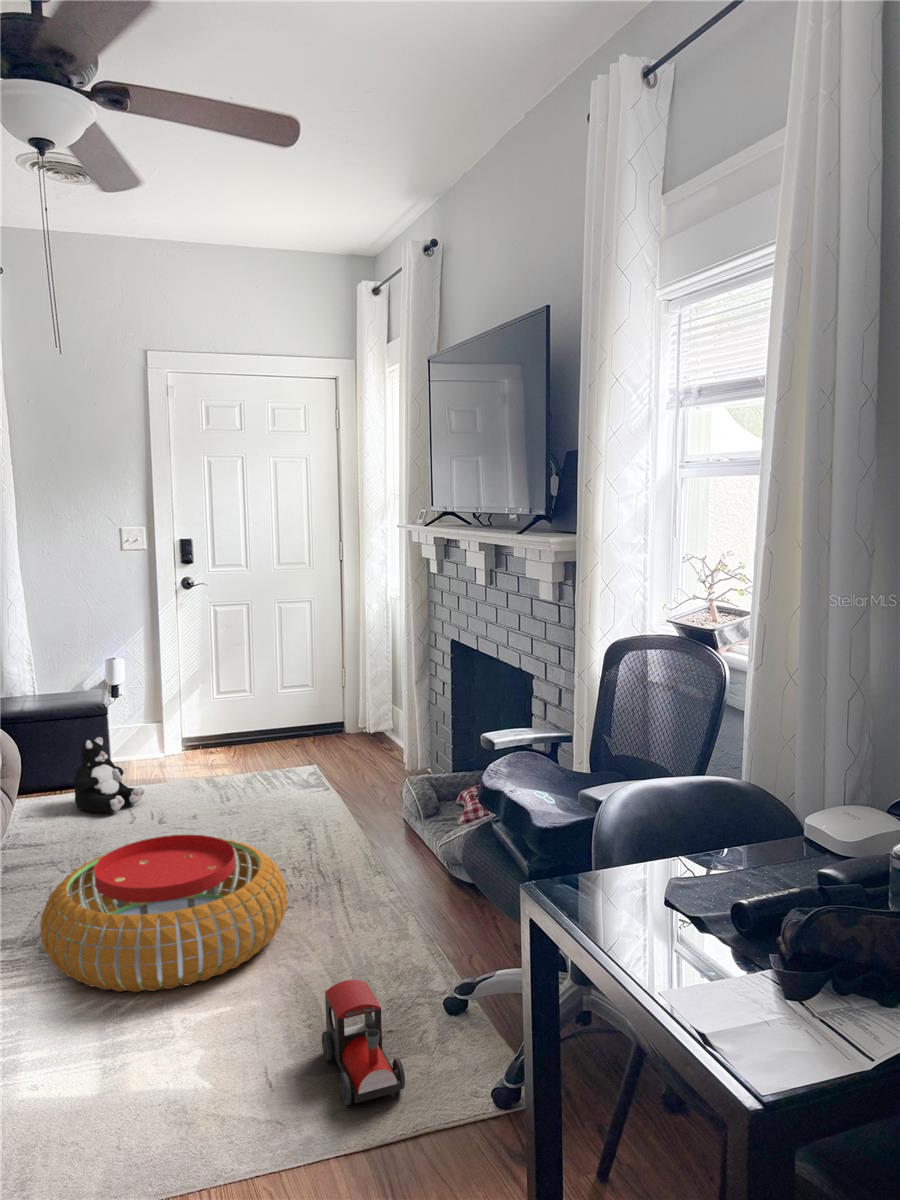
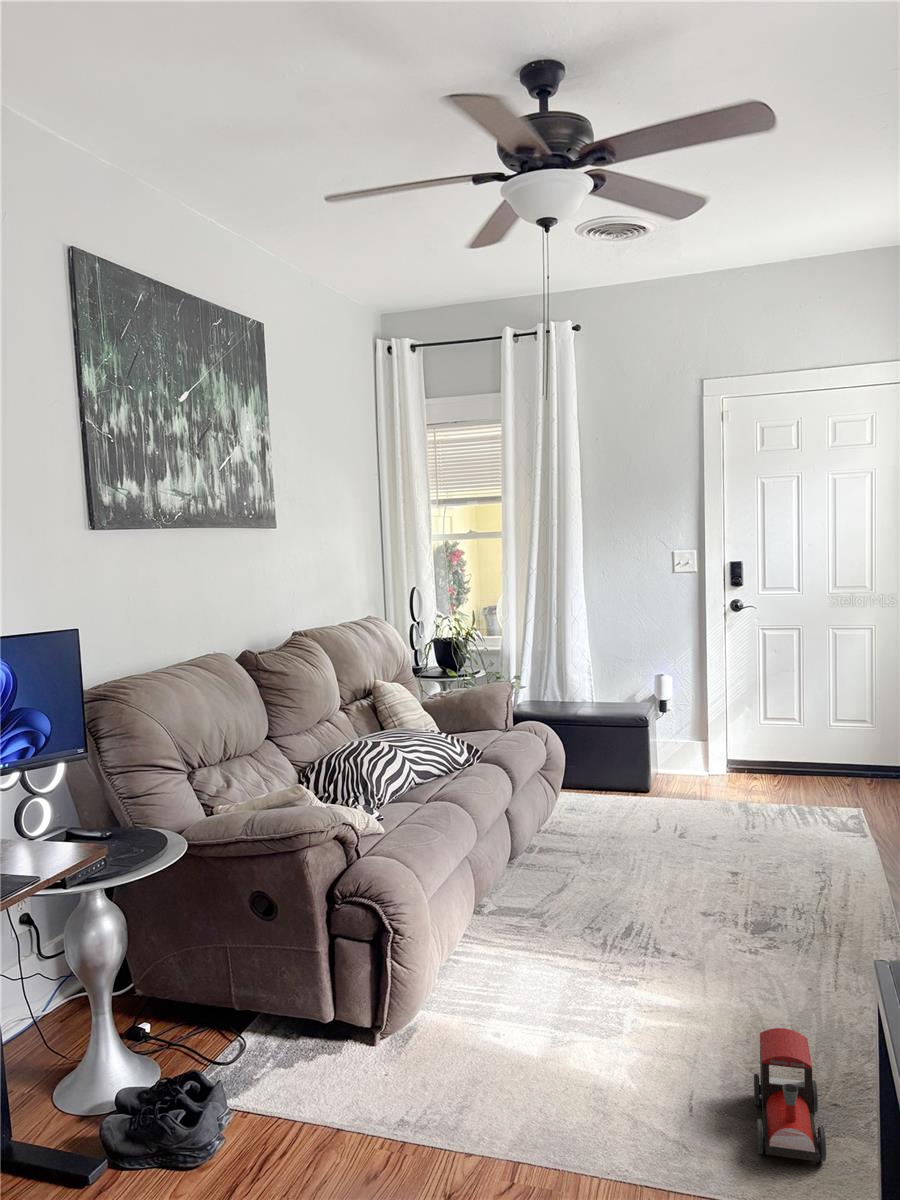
plush toy: present [74,736,145,812] -> none [610,746,673,819]
pouf: present [40,835,287,992] -> none [537,846,767,991]

